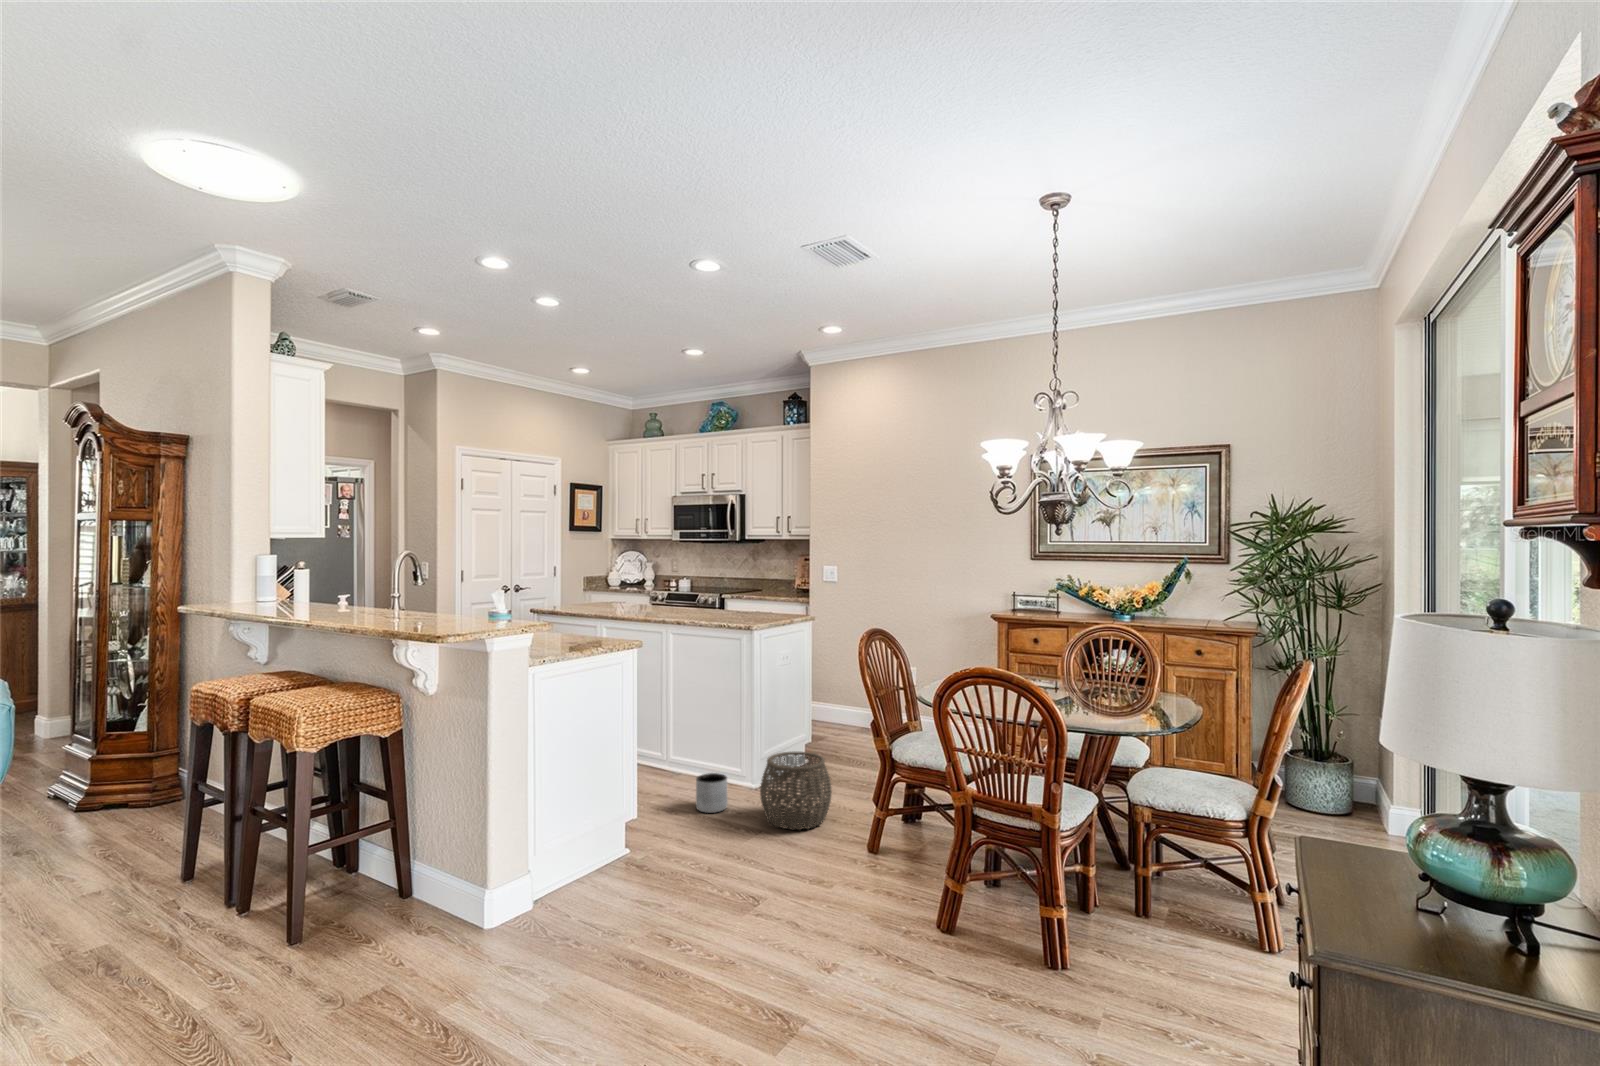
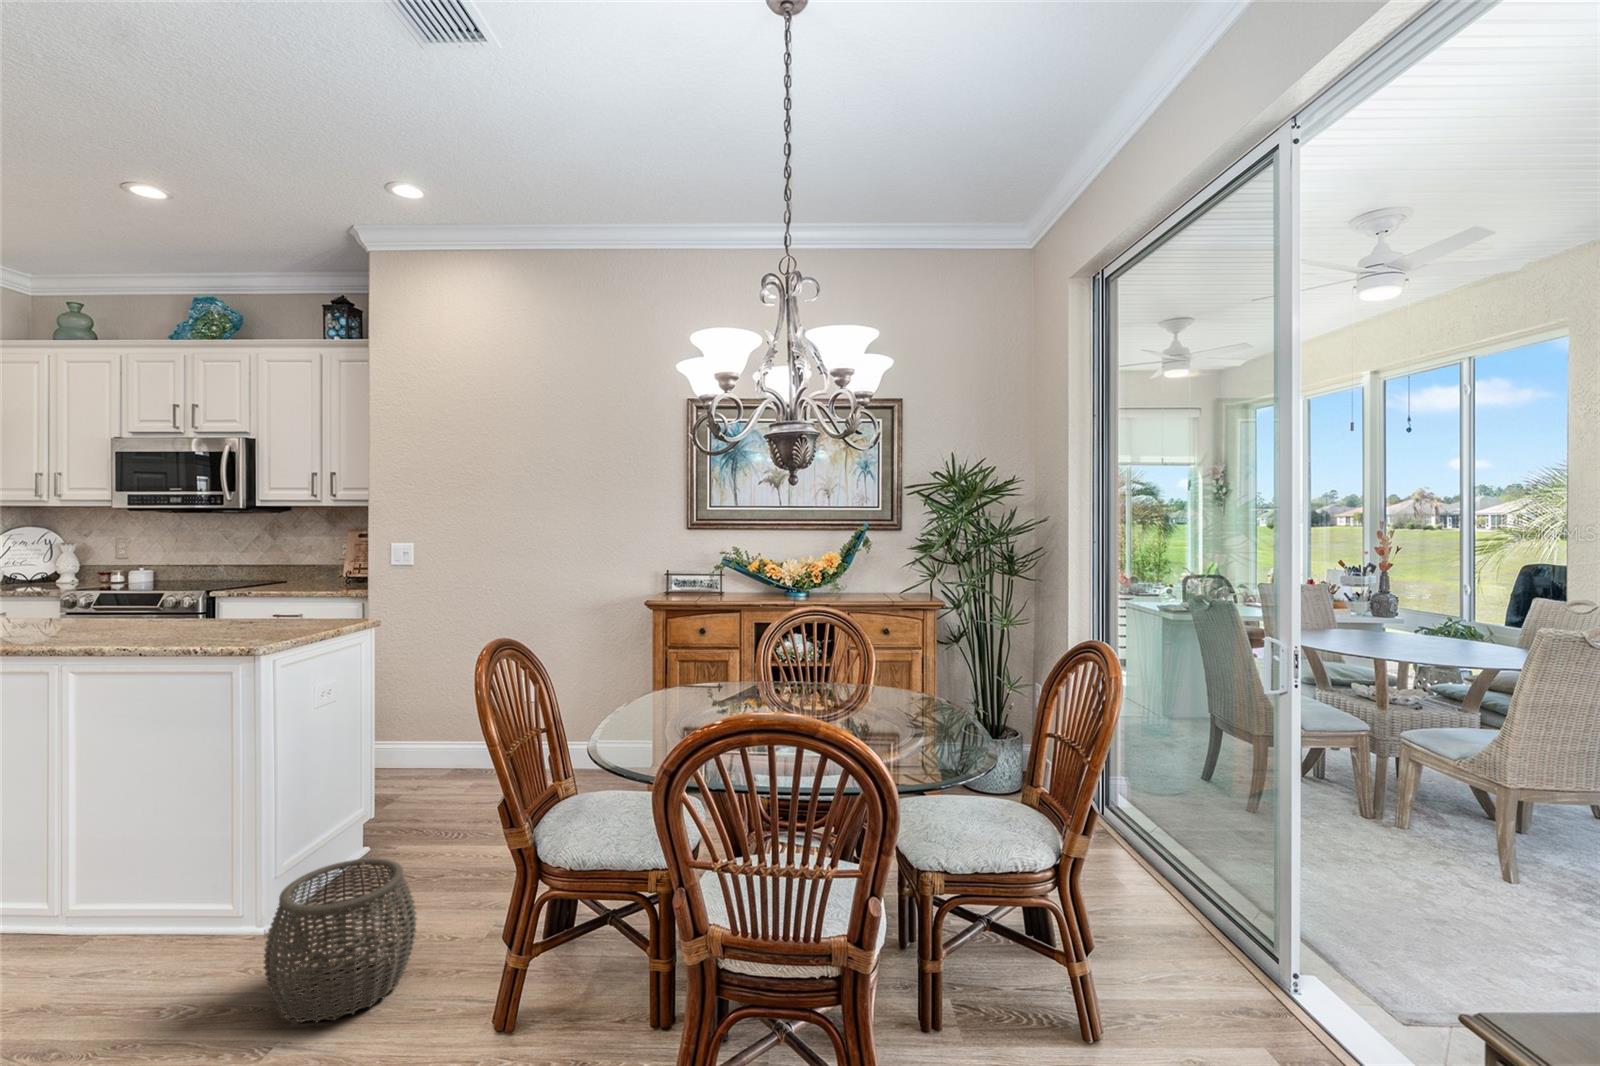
planter: present [696,773,728,813] -> none [108,935,191,1028]

